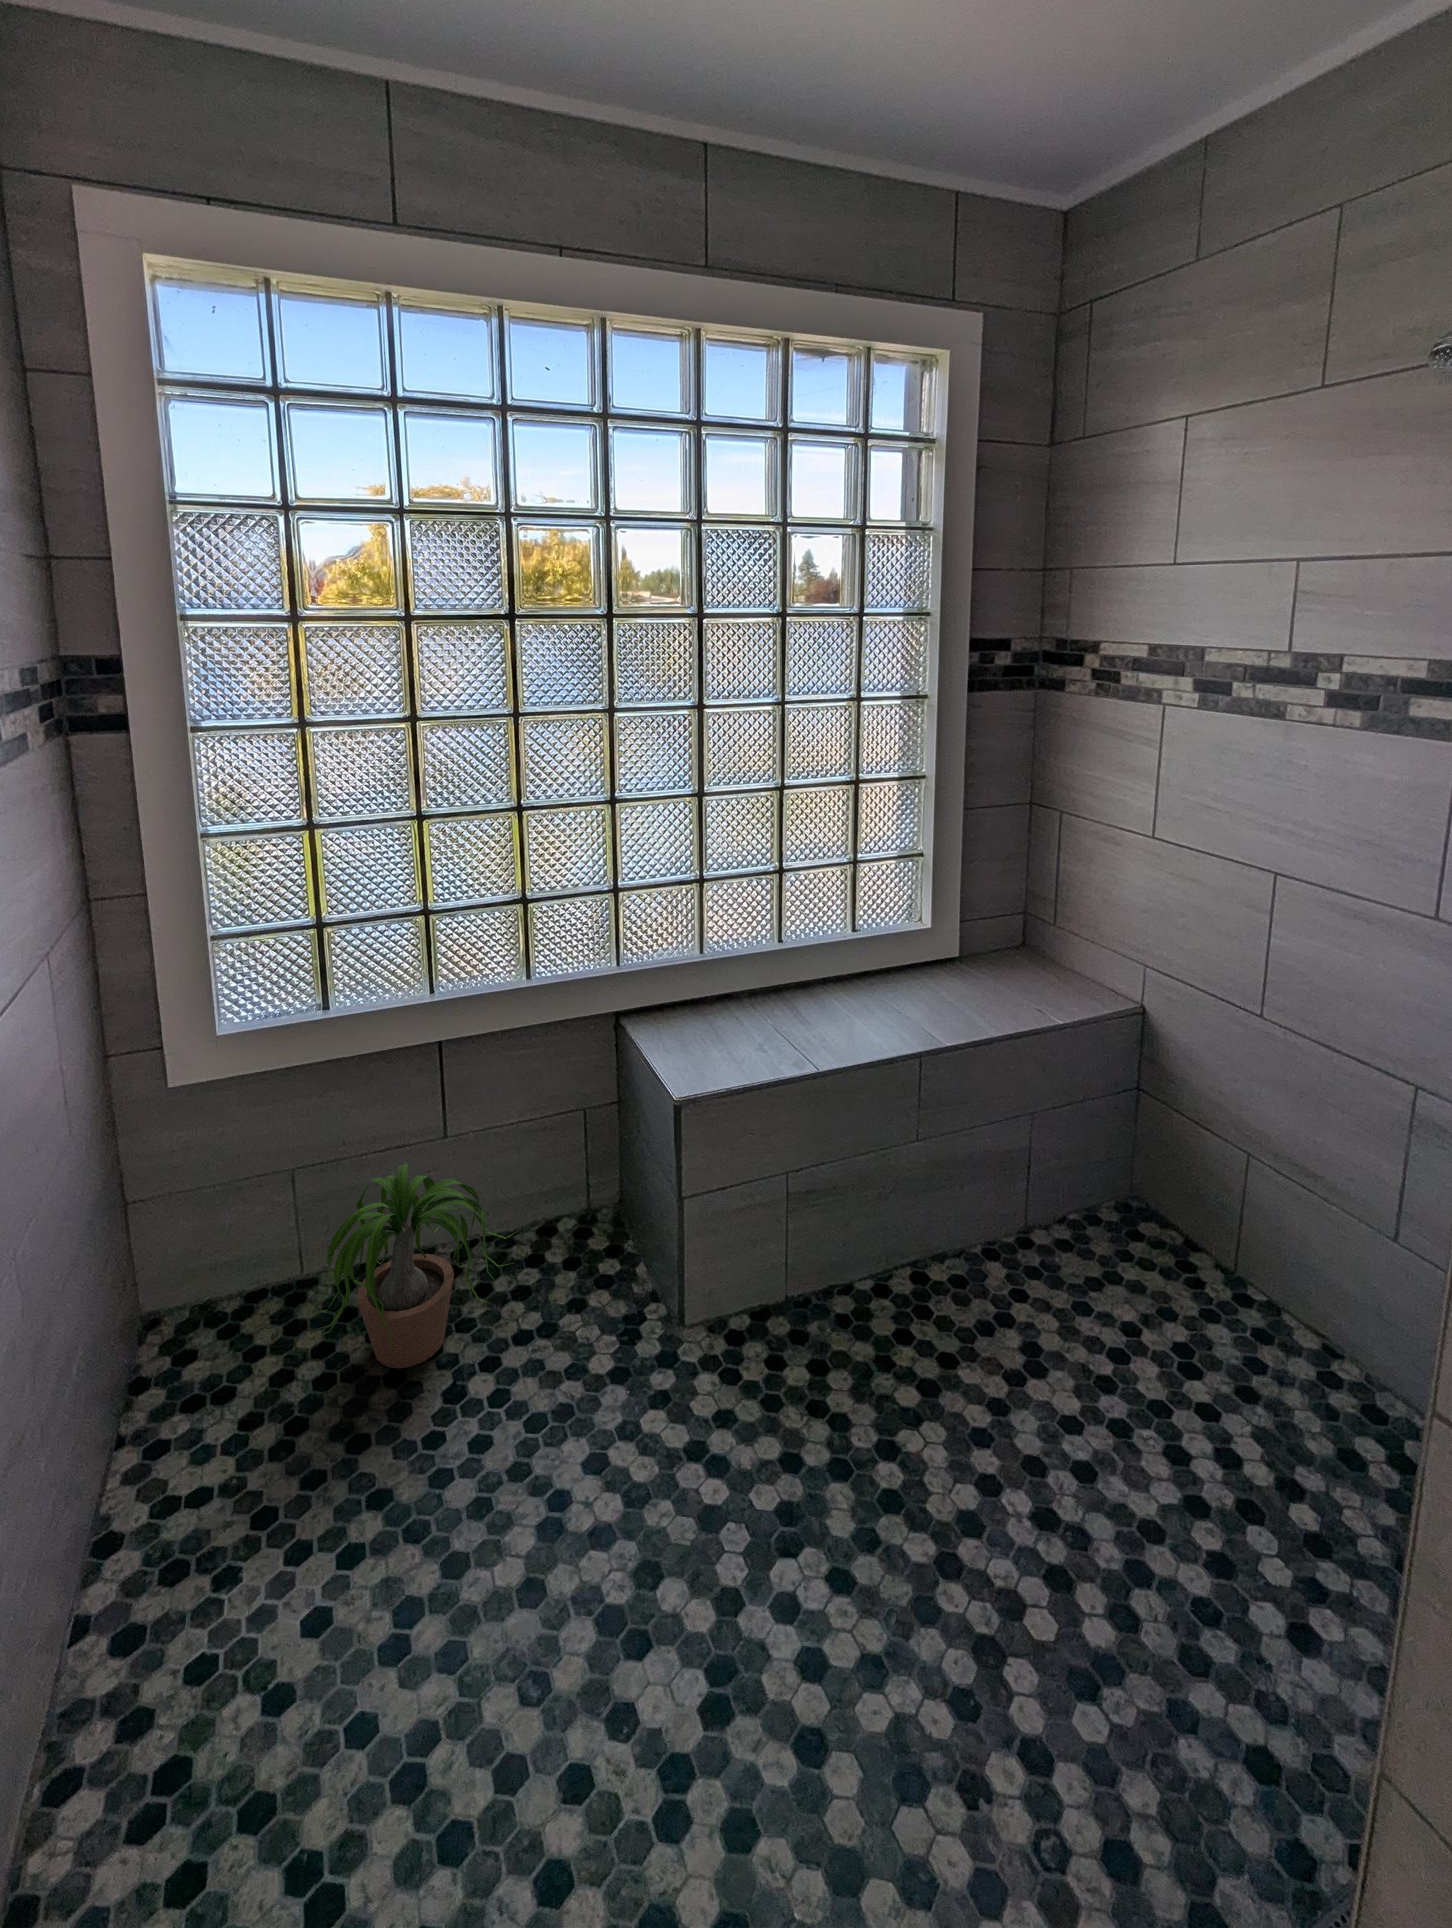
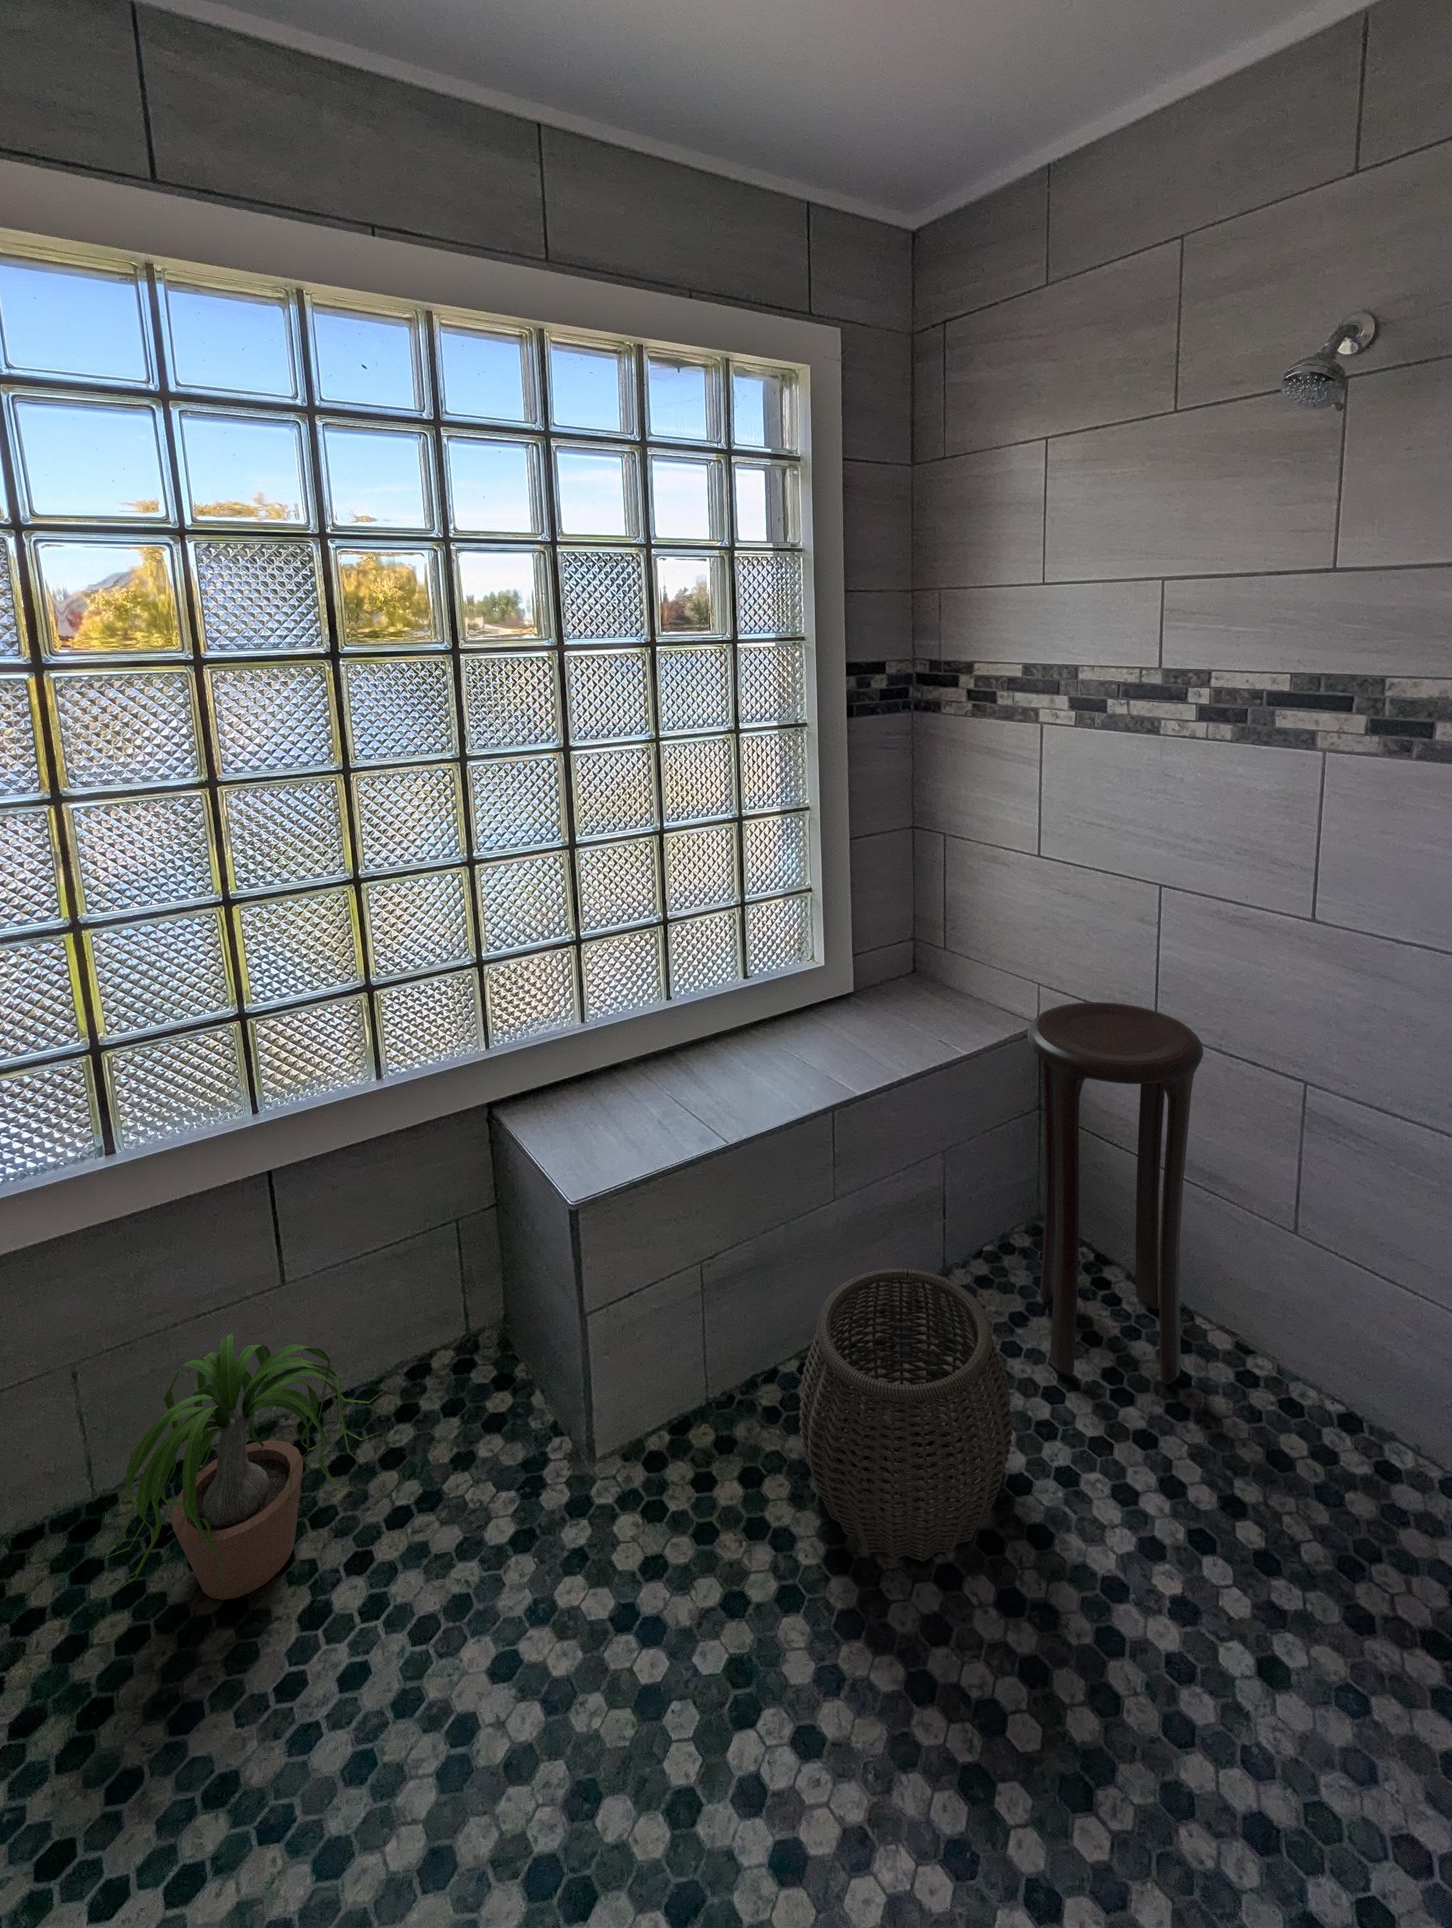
stool: none [1116,983,1302,1367] -> present [1028,1002,1203,1384]
woven basket: none [862,1204,1066,1466] -> present [799,1269,1013,1561]

